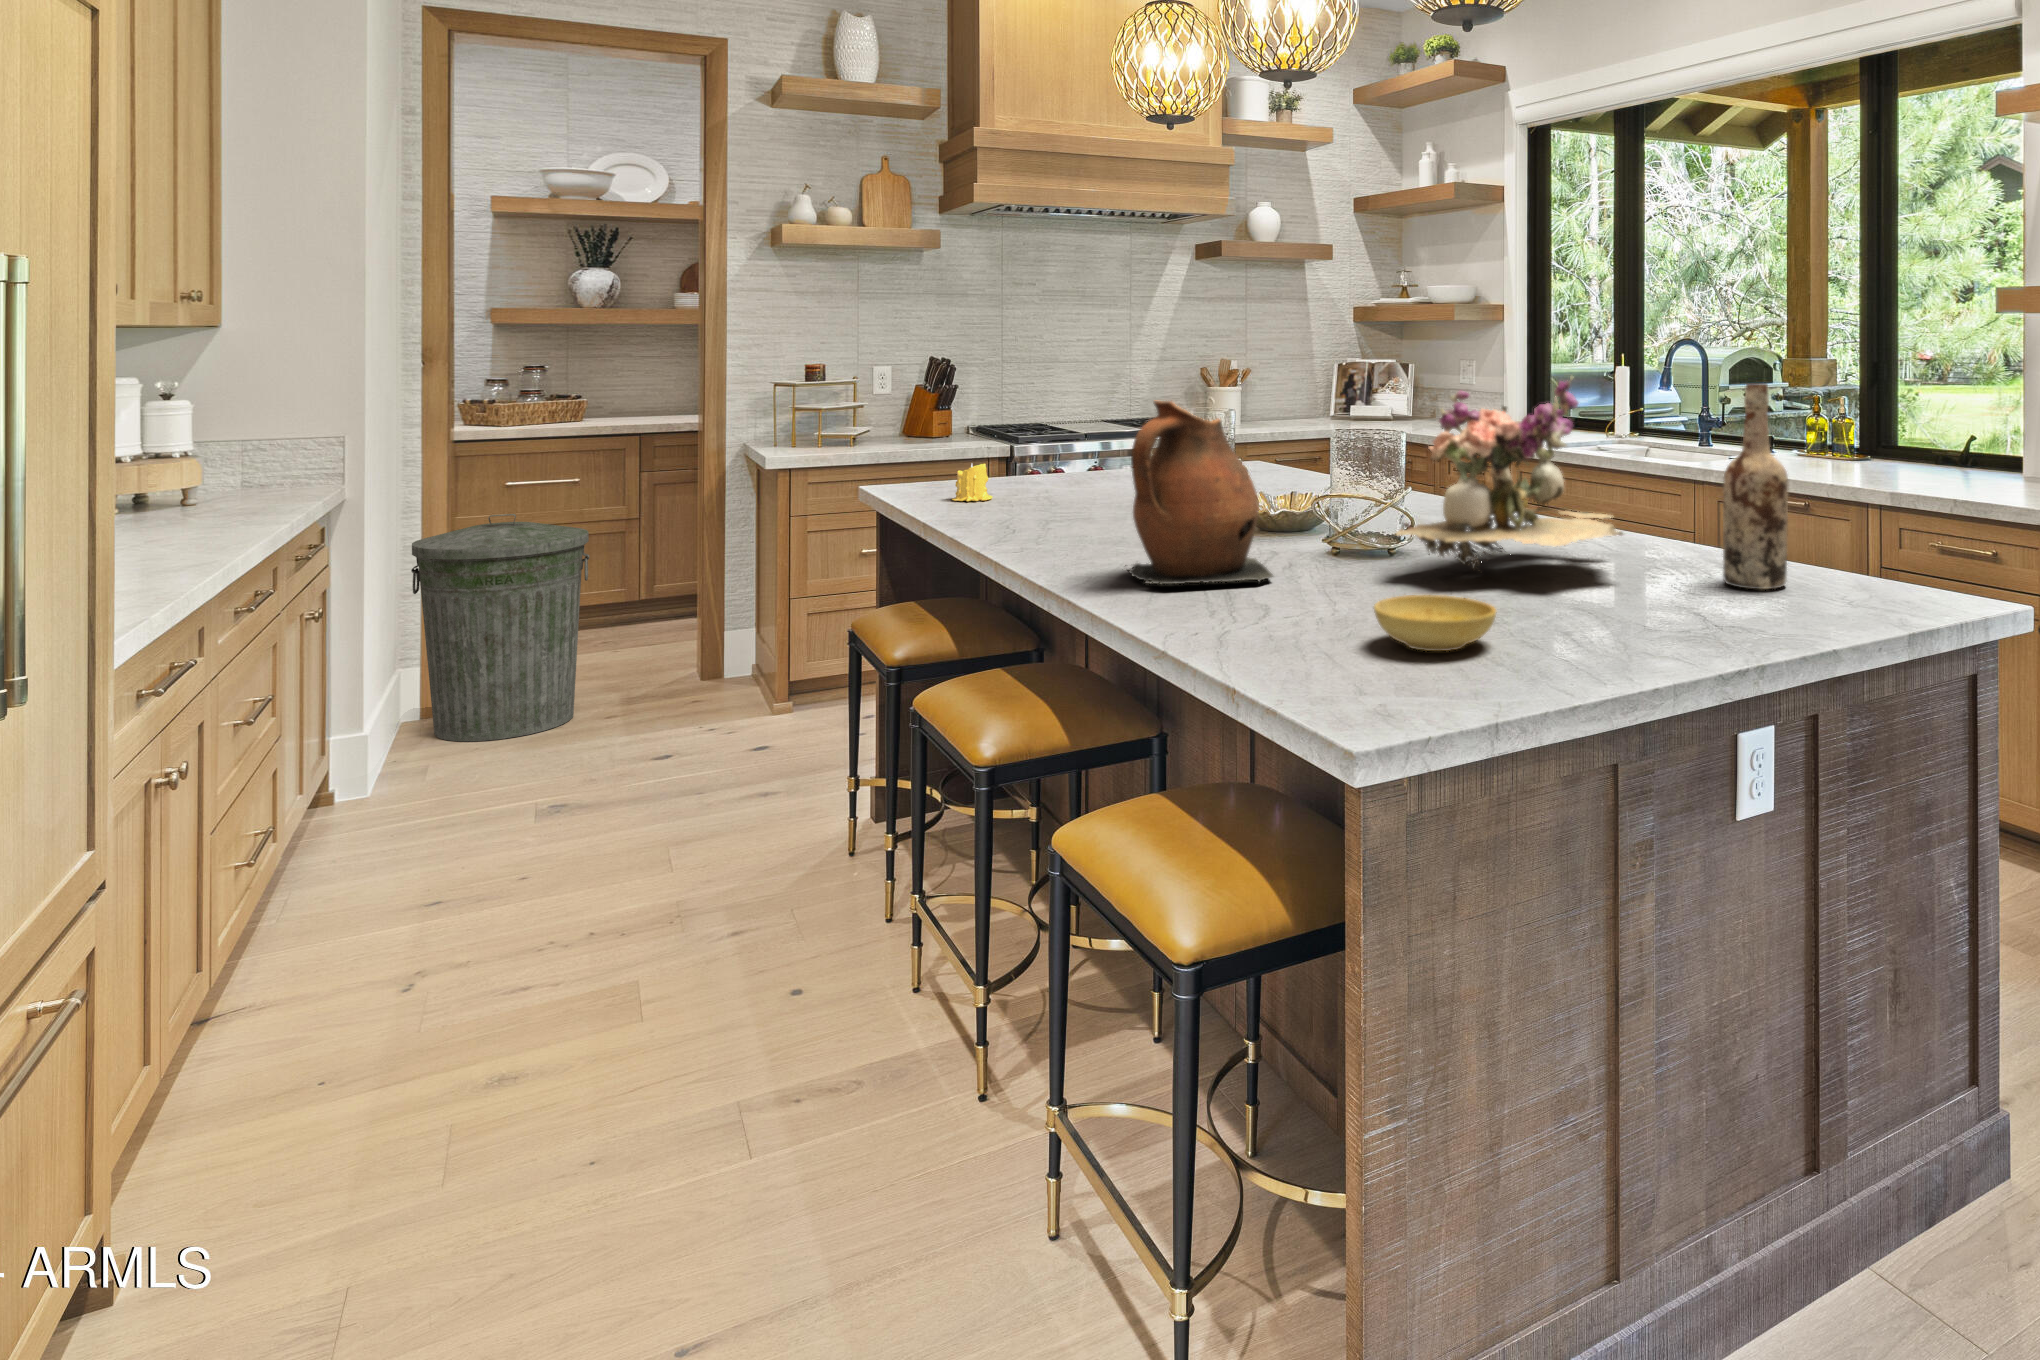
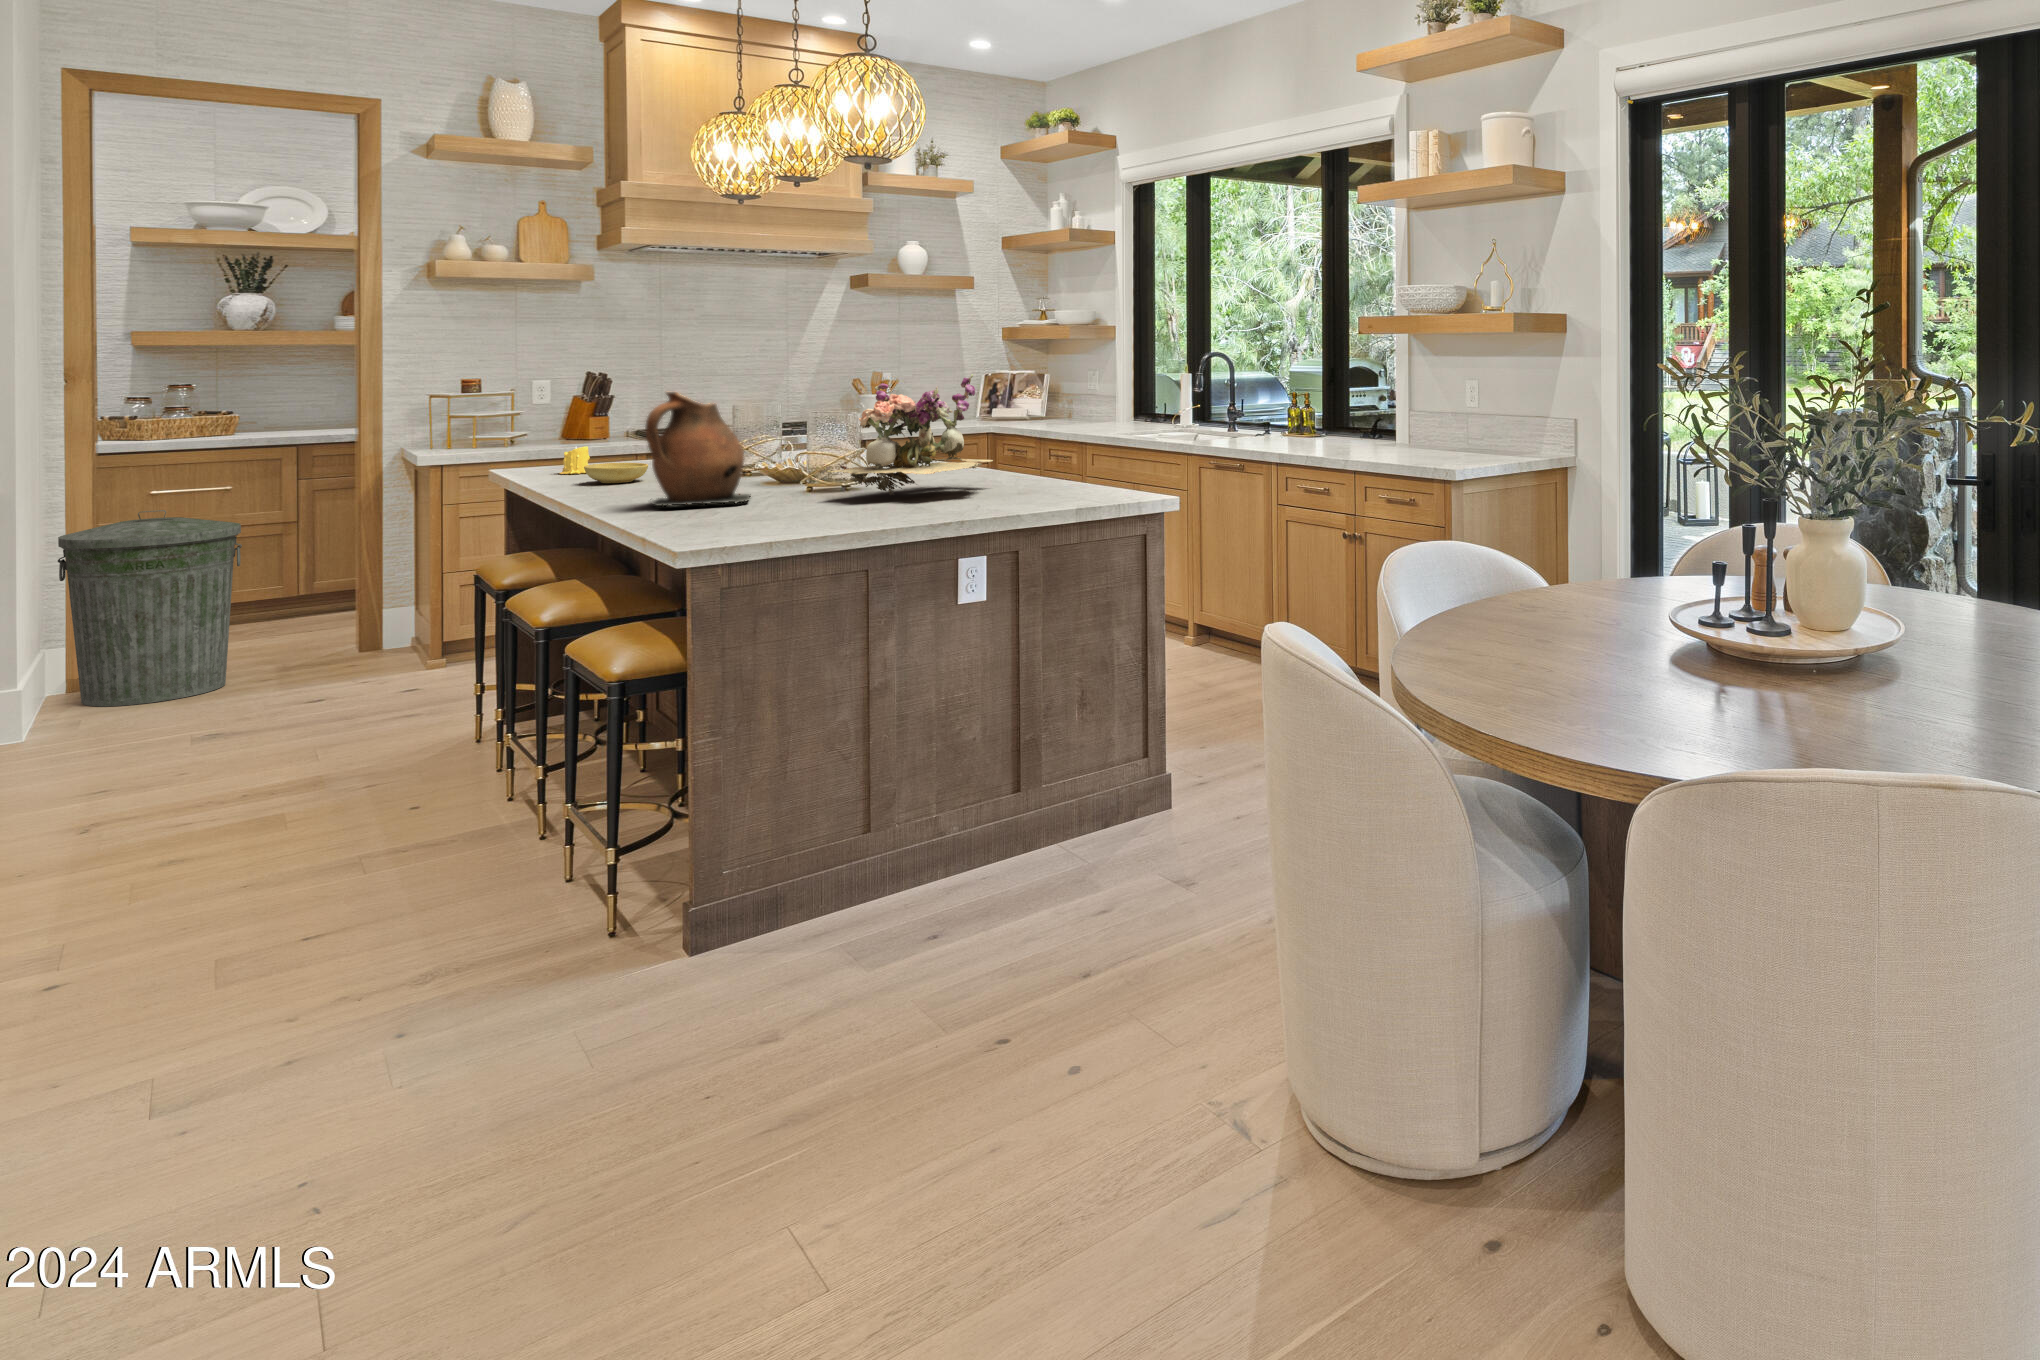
wine bottle: present [1723,383,1788,589] -> none [1036,376,1075,496]
bowl: present [1374,595,1496,651] -> present [584,463,648,483]

